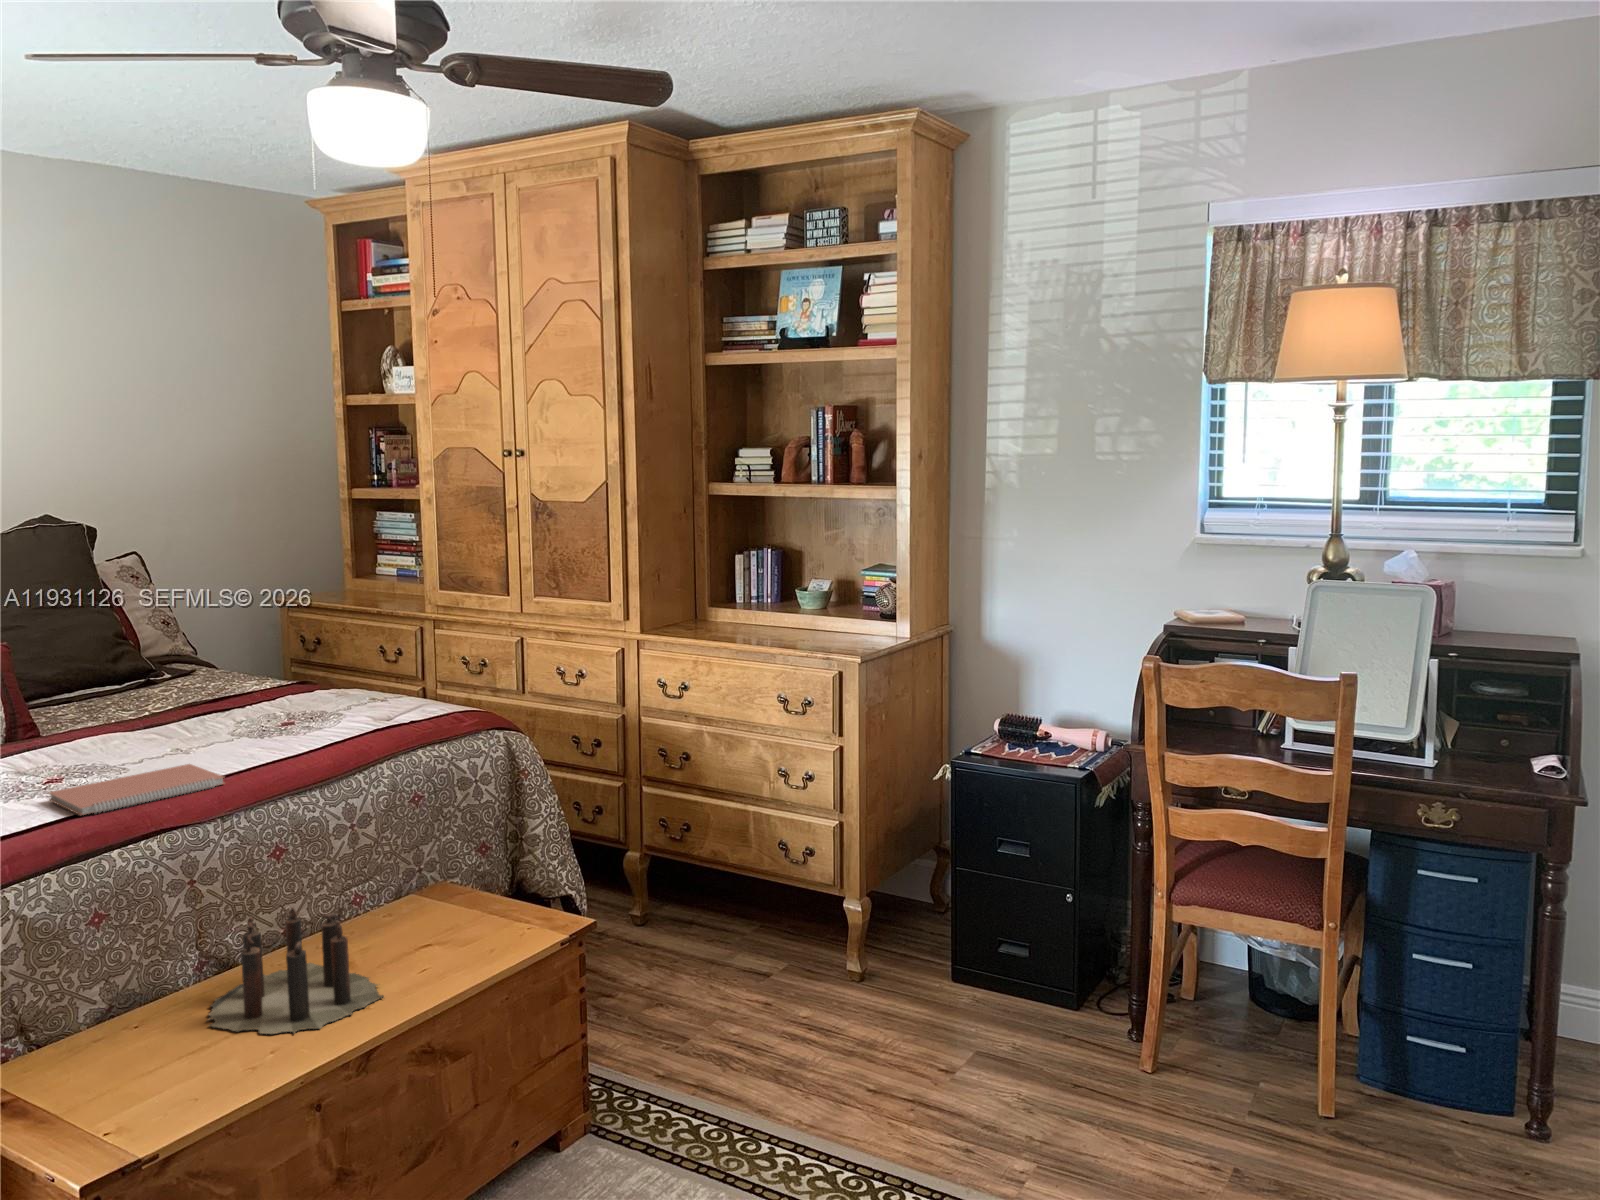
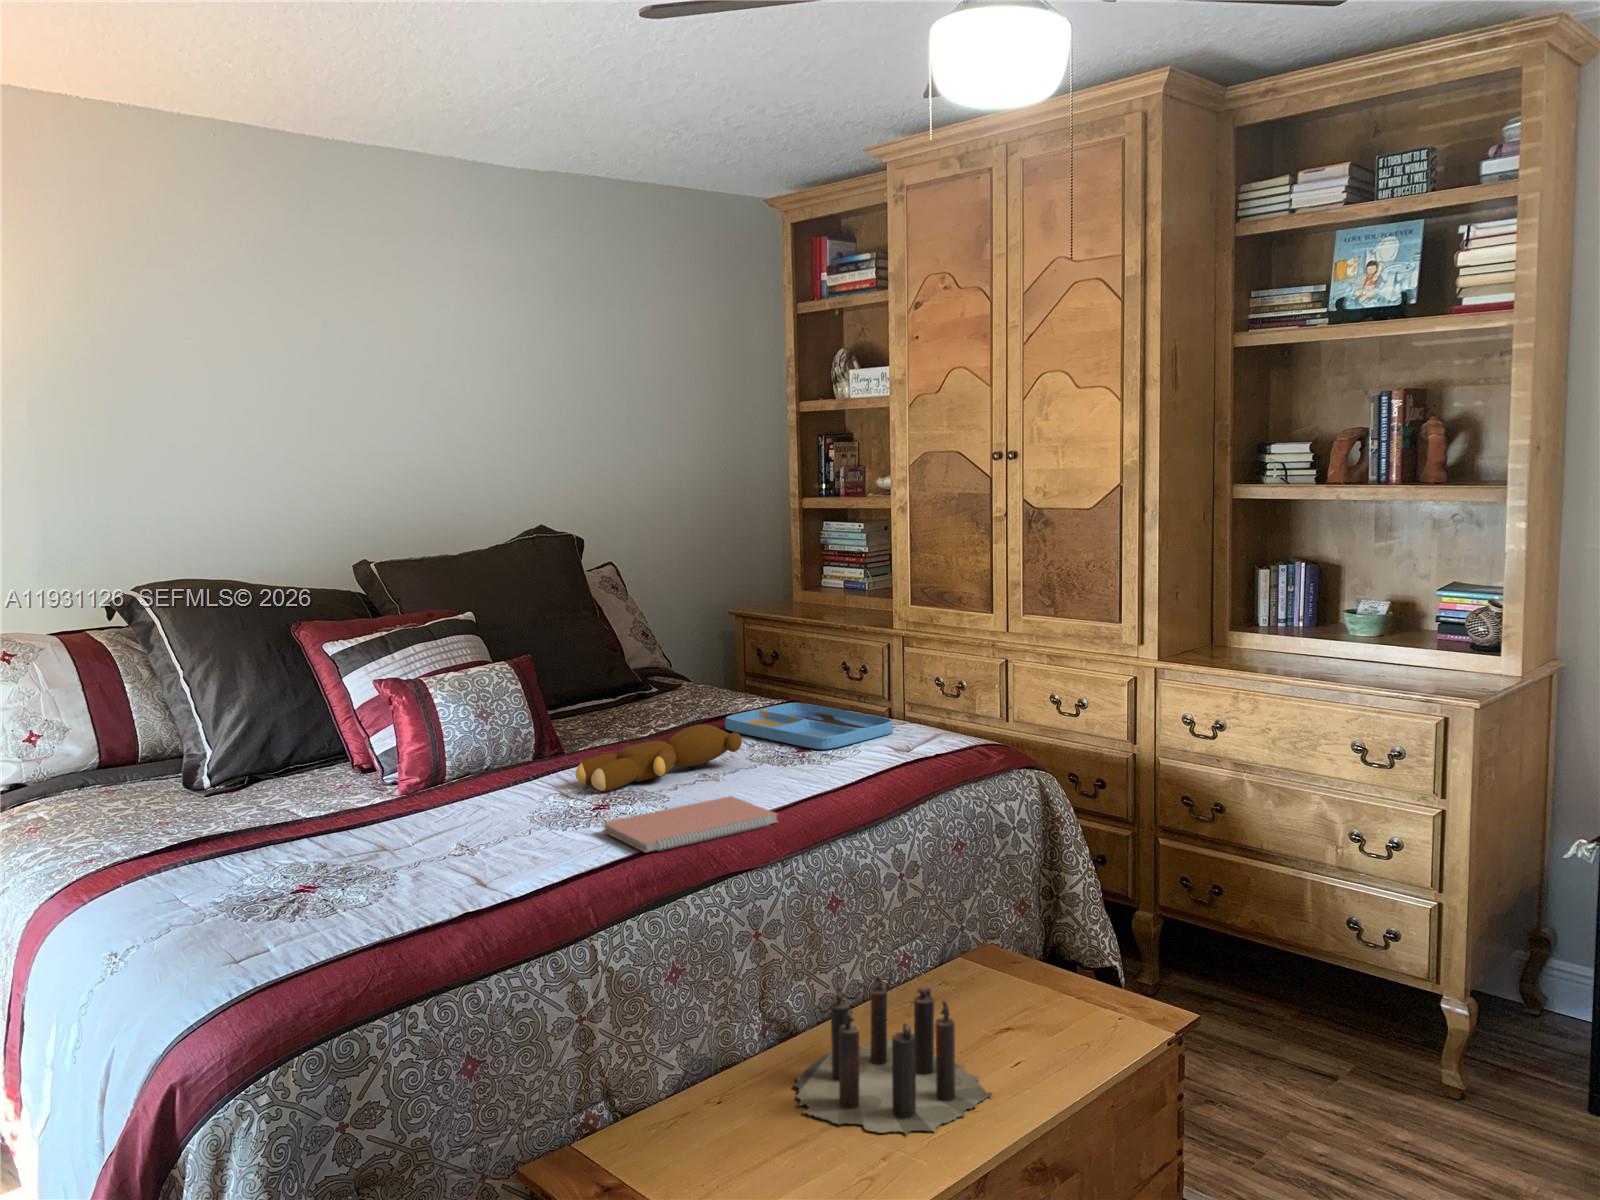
tray: none [225,681,385,721] -> present [725,703,893,749]
teddy bear: none [44,702,221,766] -> present [575,724,742,791]

